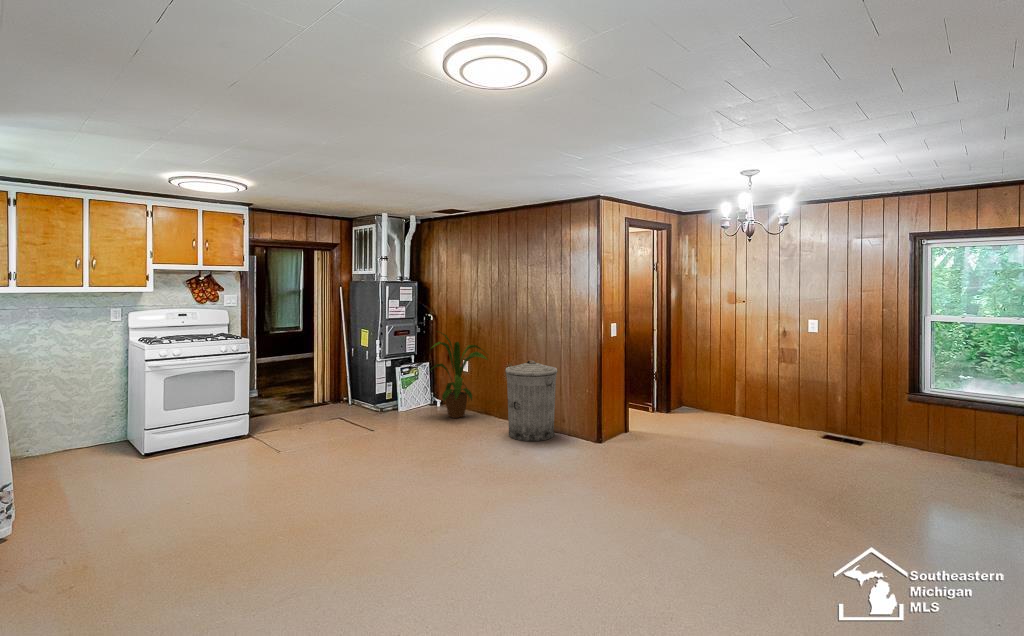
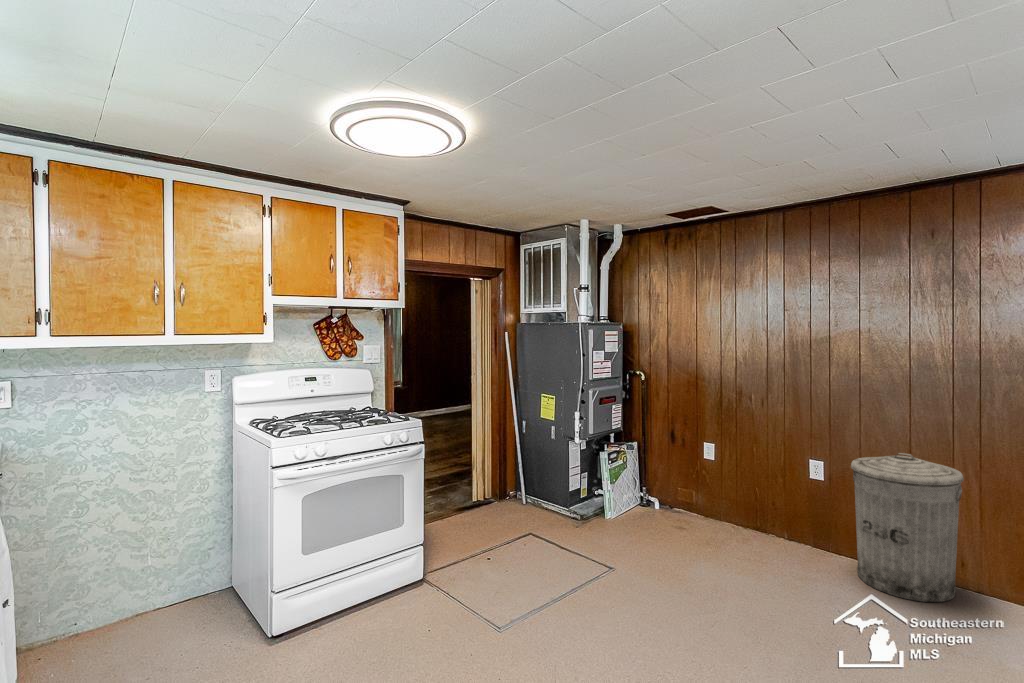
house plant: present [429,333,487,418] -> none [671,397,783,537]

